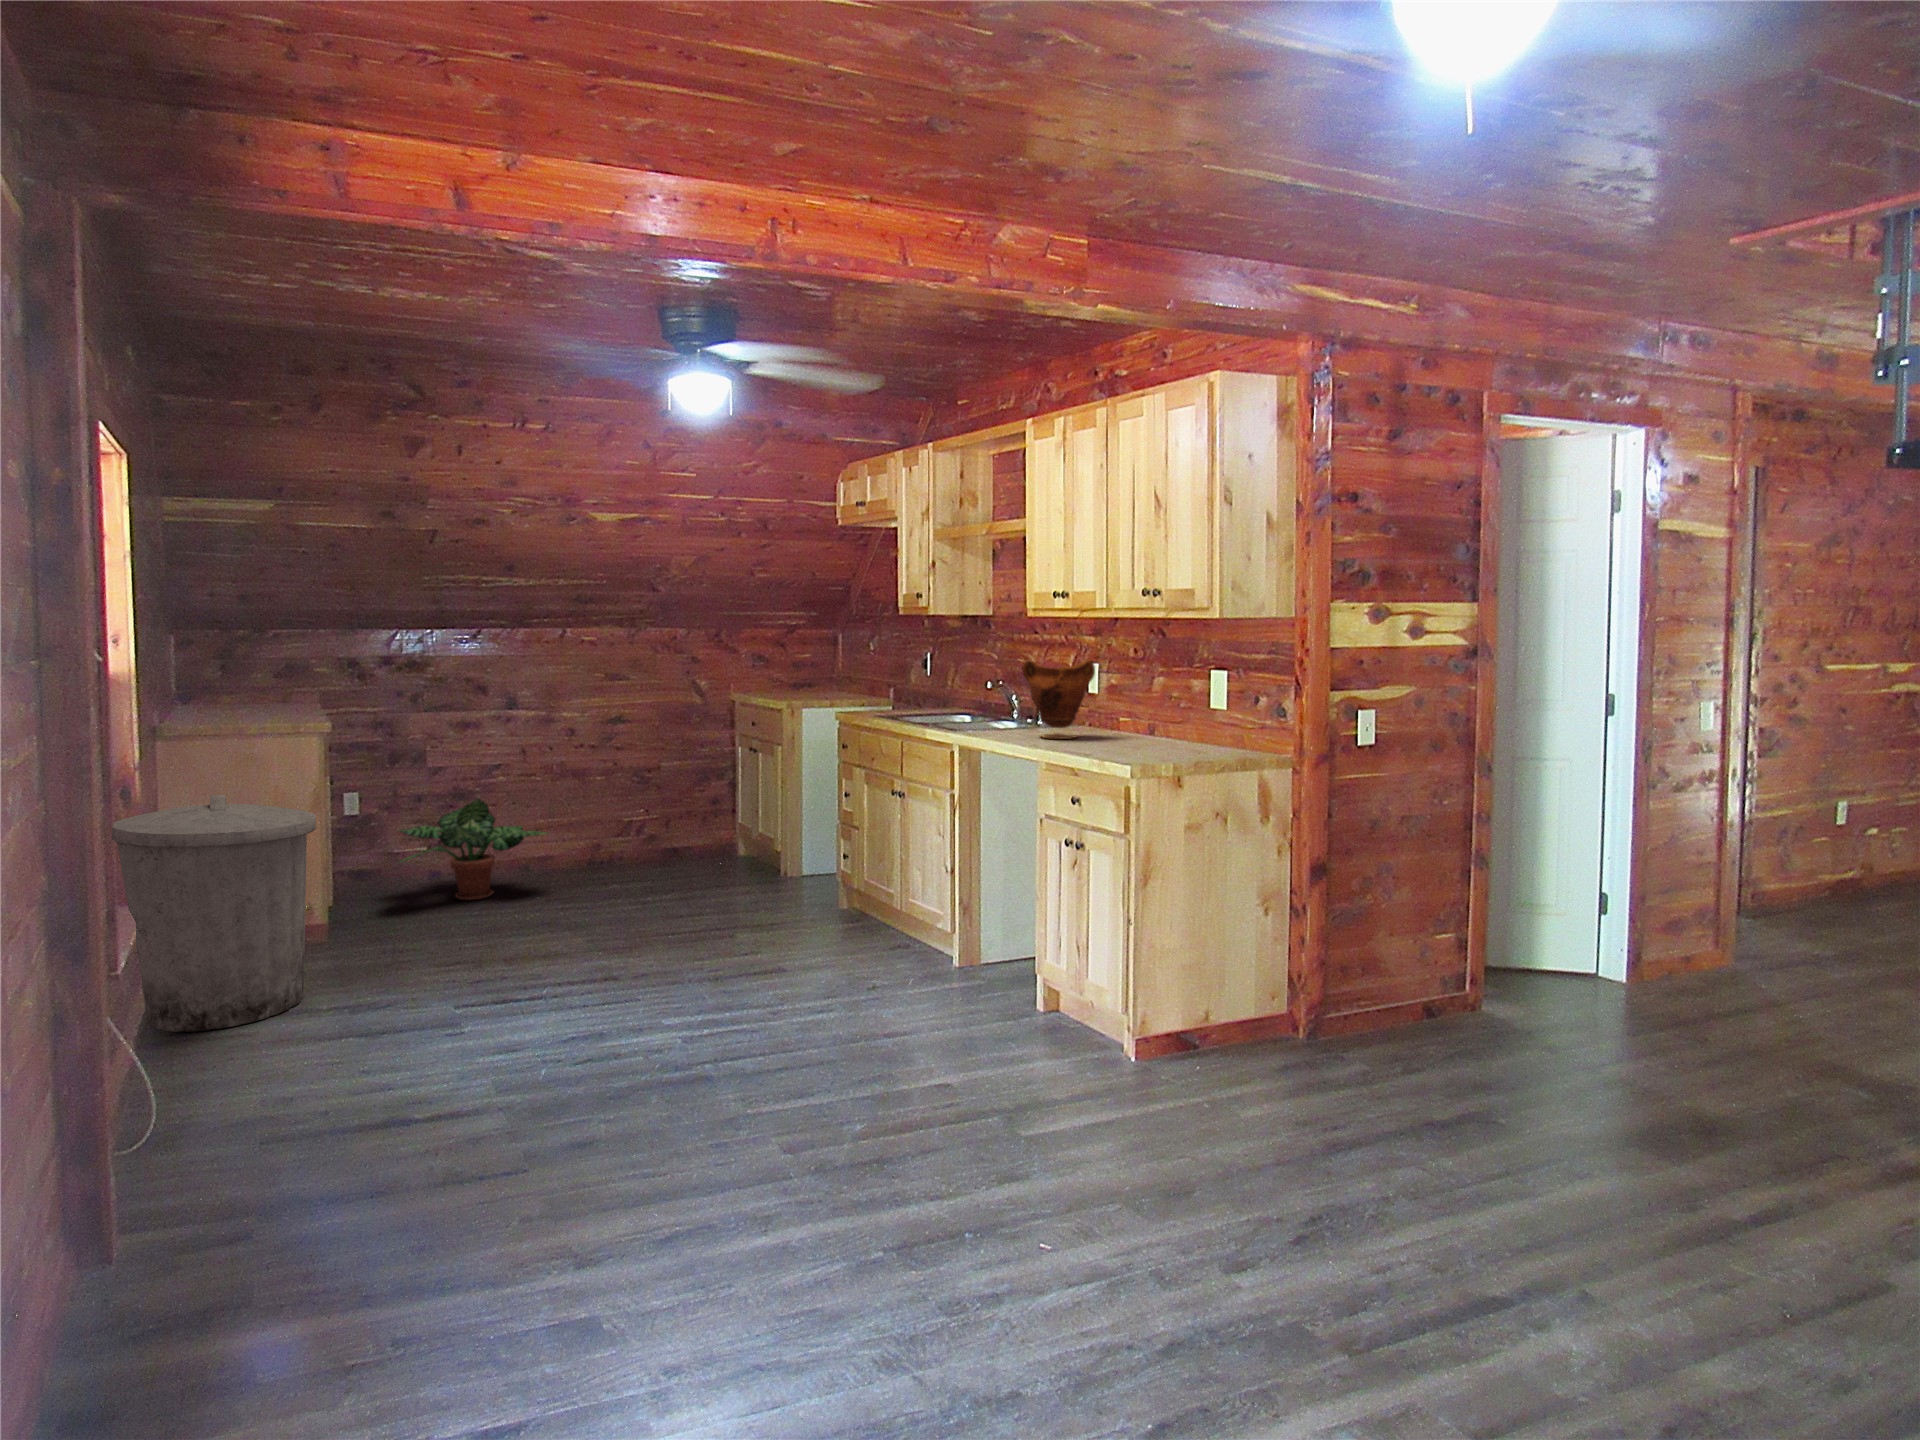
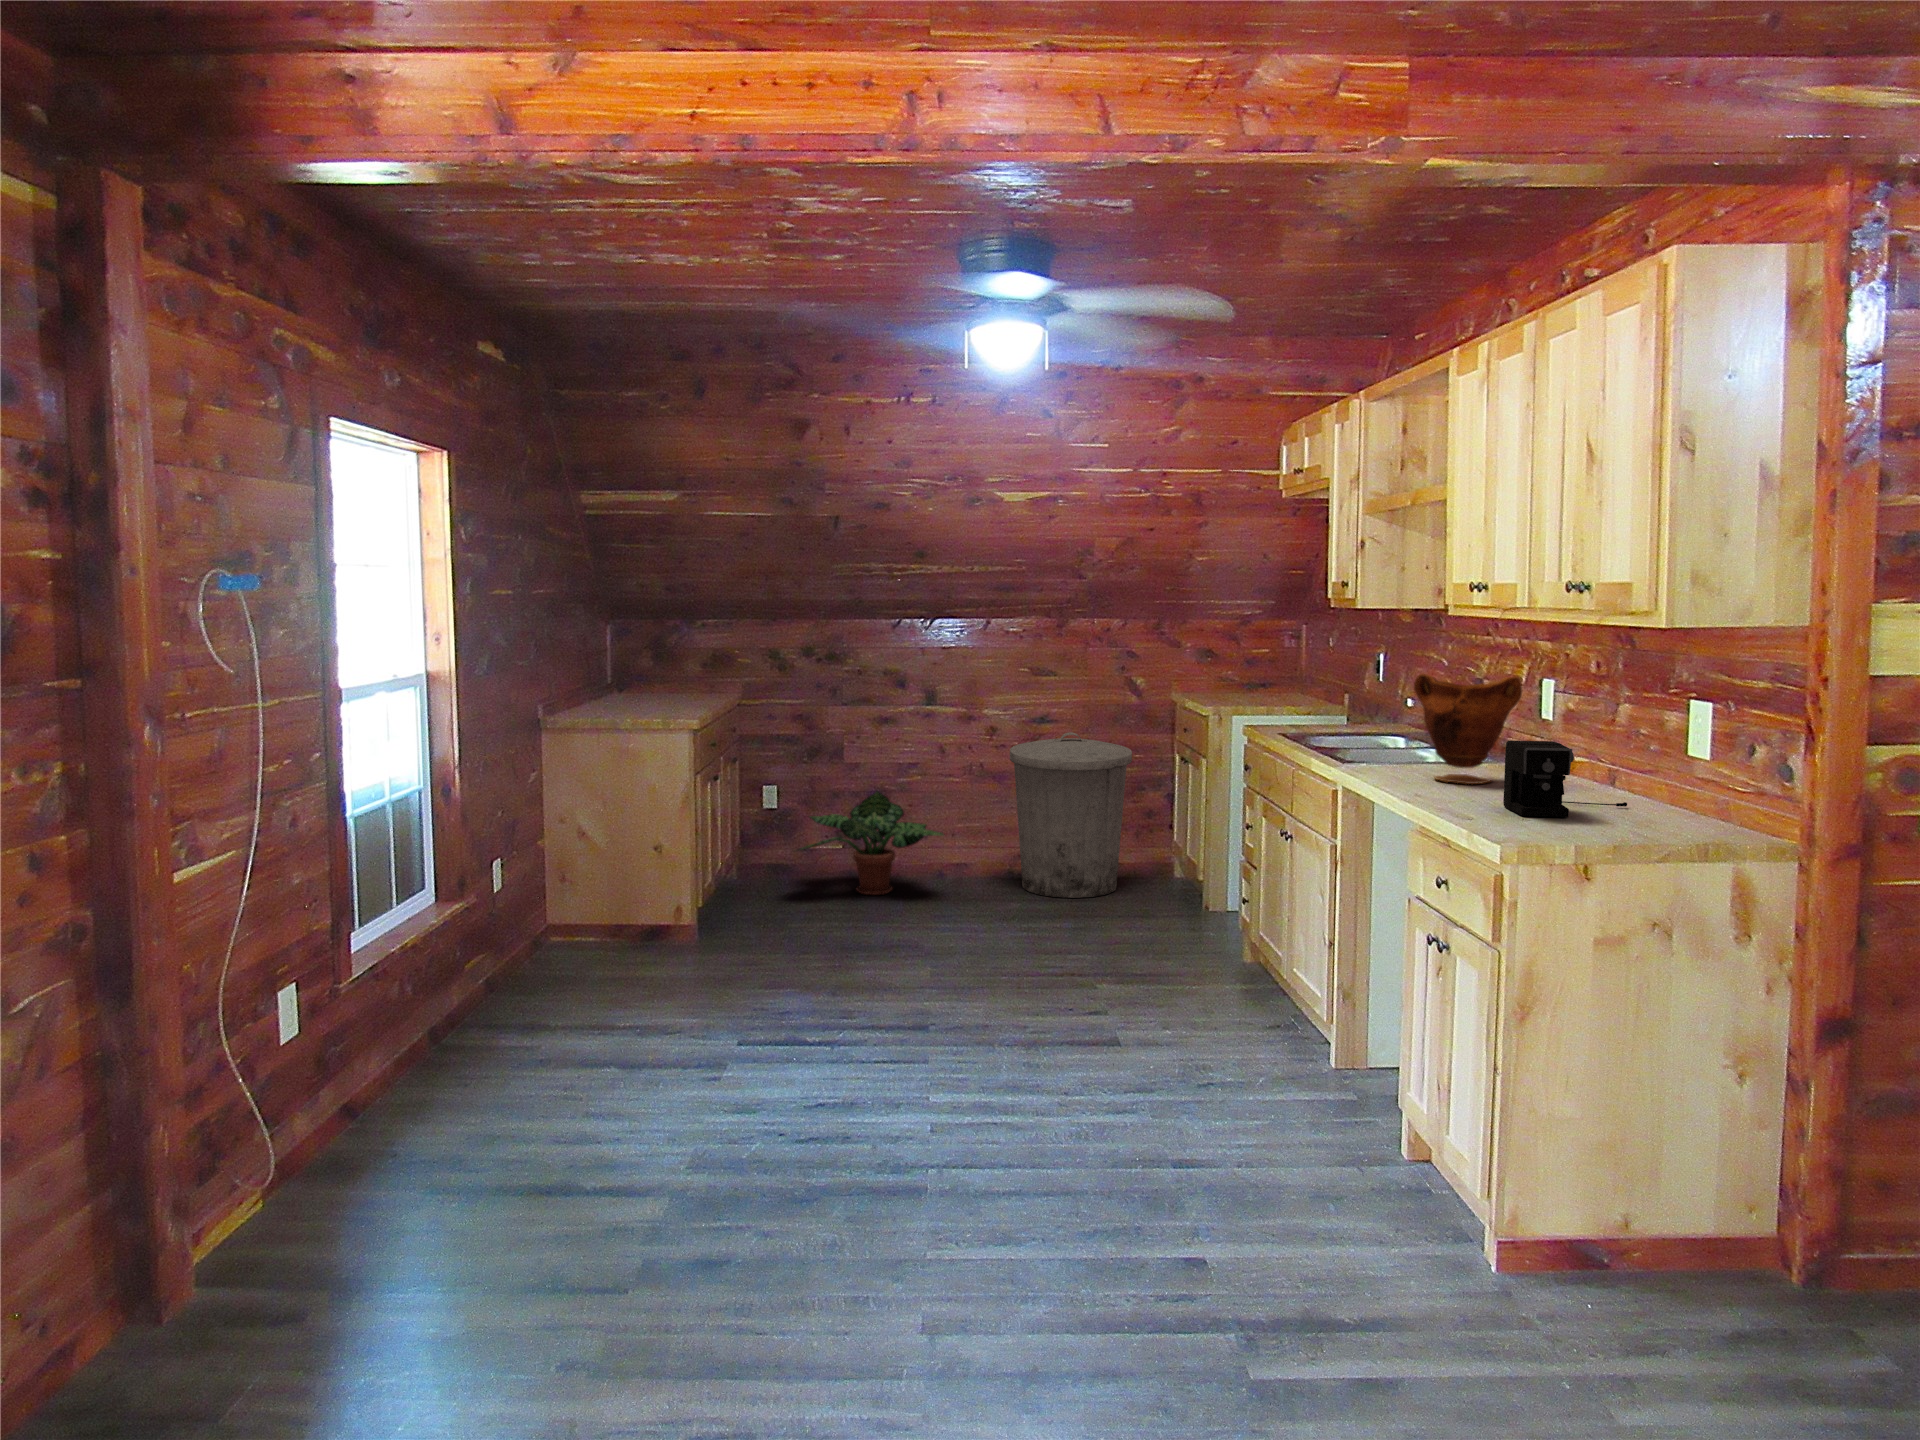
coffee maker: none [1111,702,1181,754] -> present [1503,740,1627,817]
trash can: present [112,795,316,1032] -> present [1010,732,1132,898]

